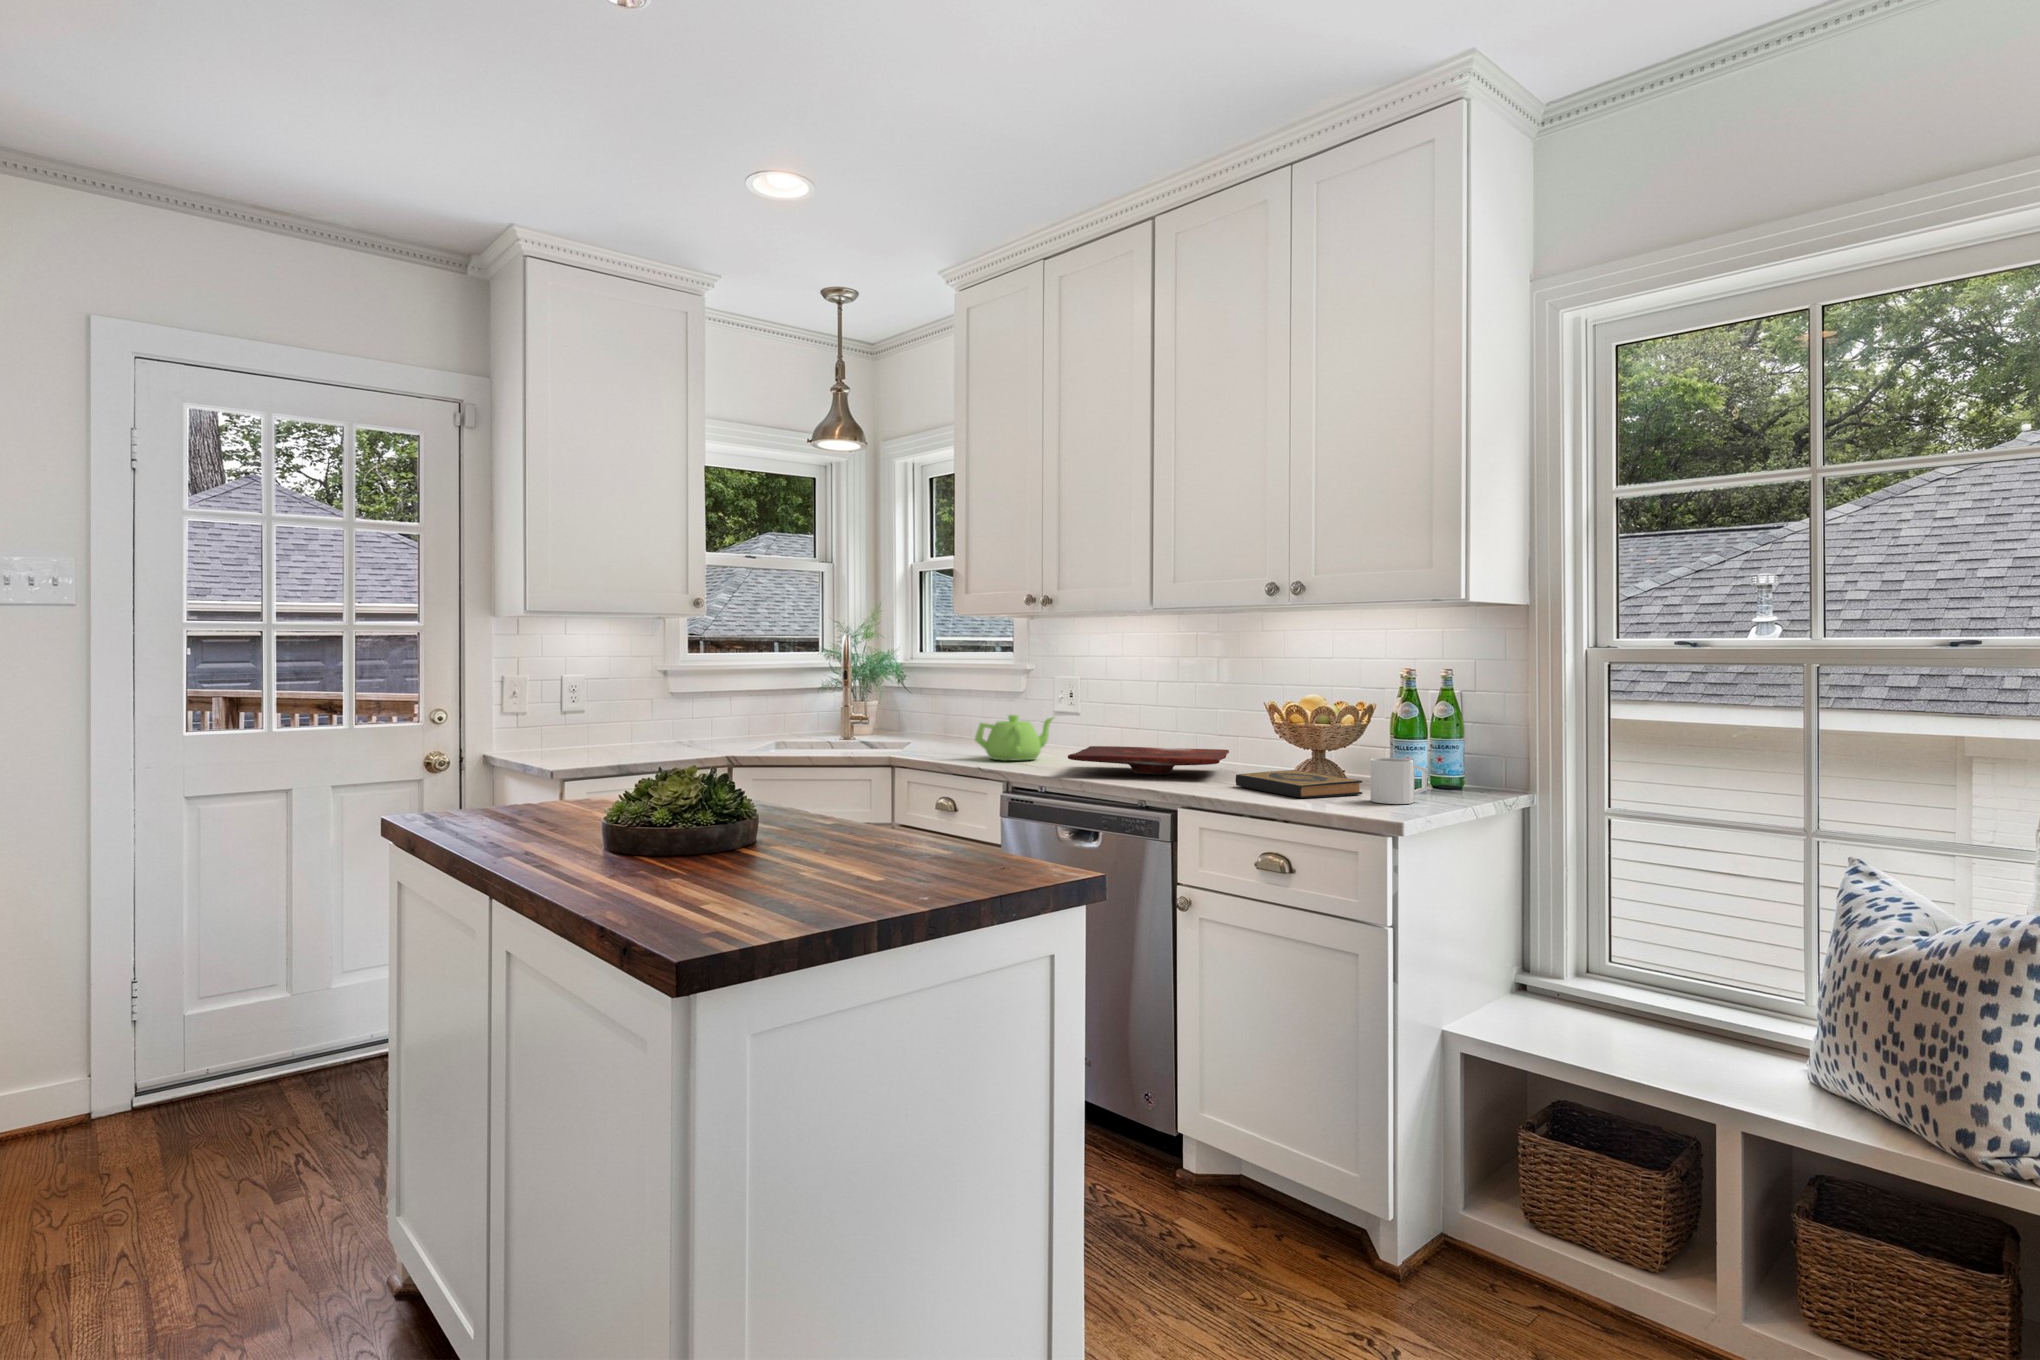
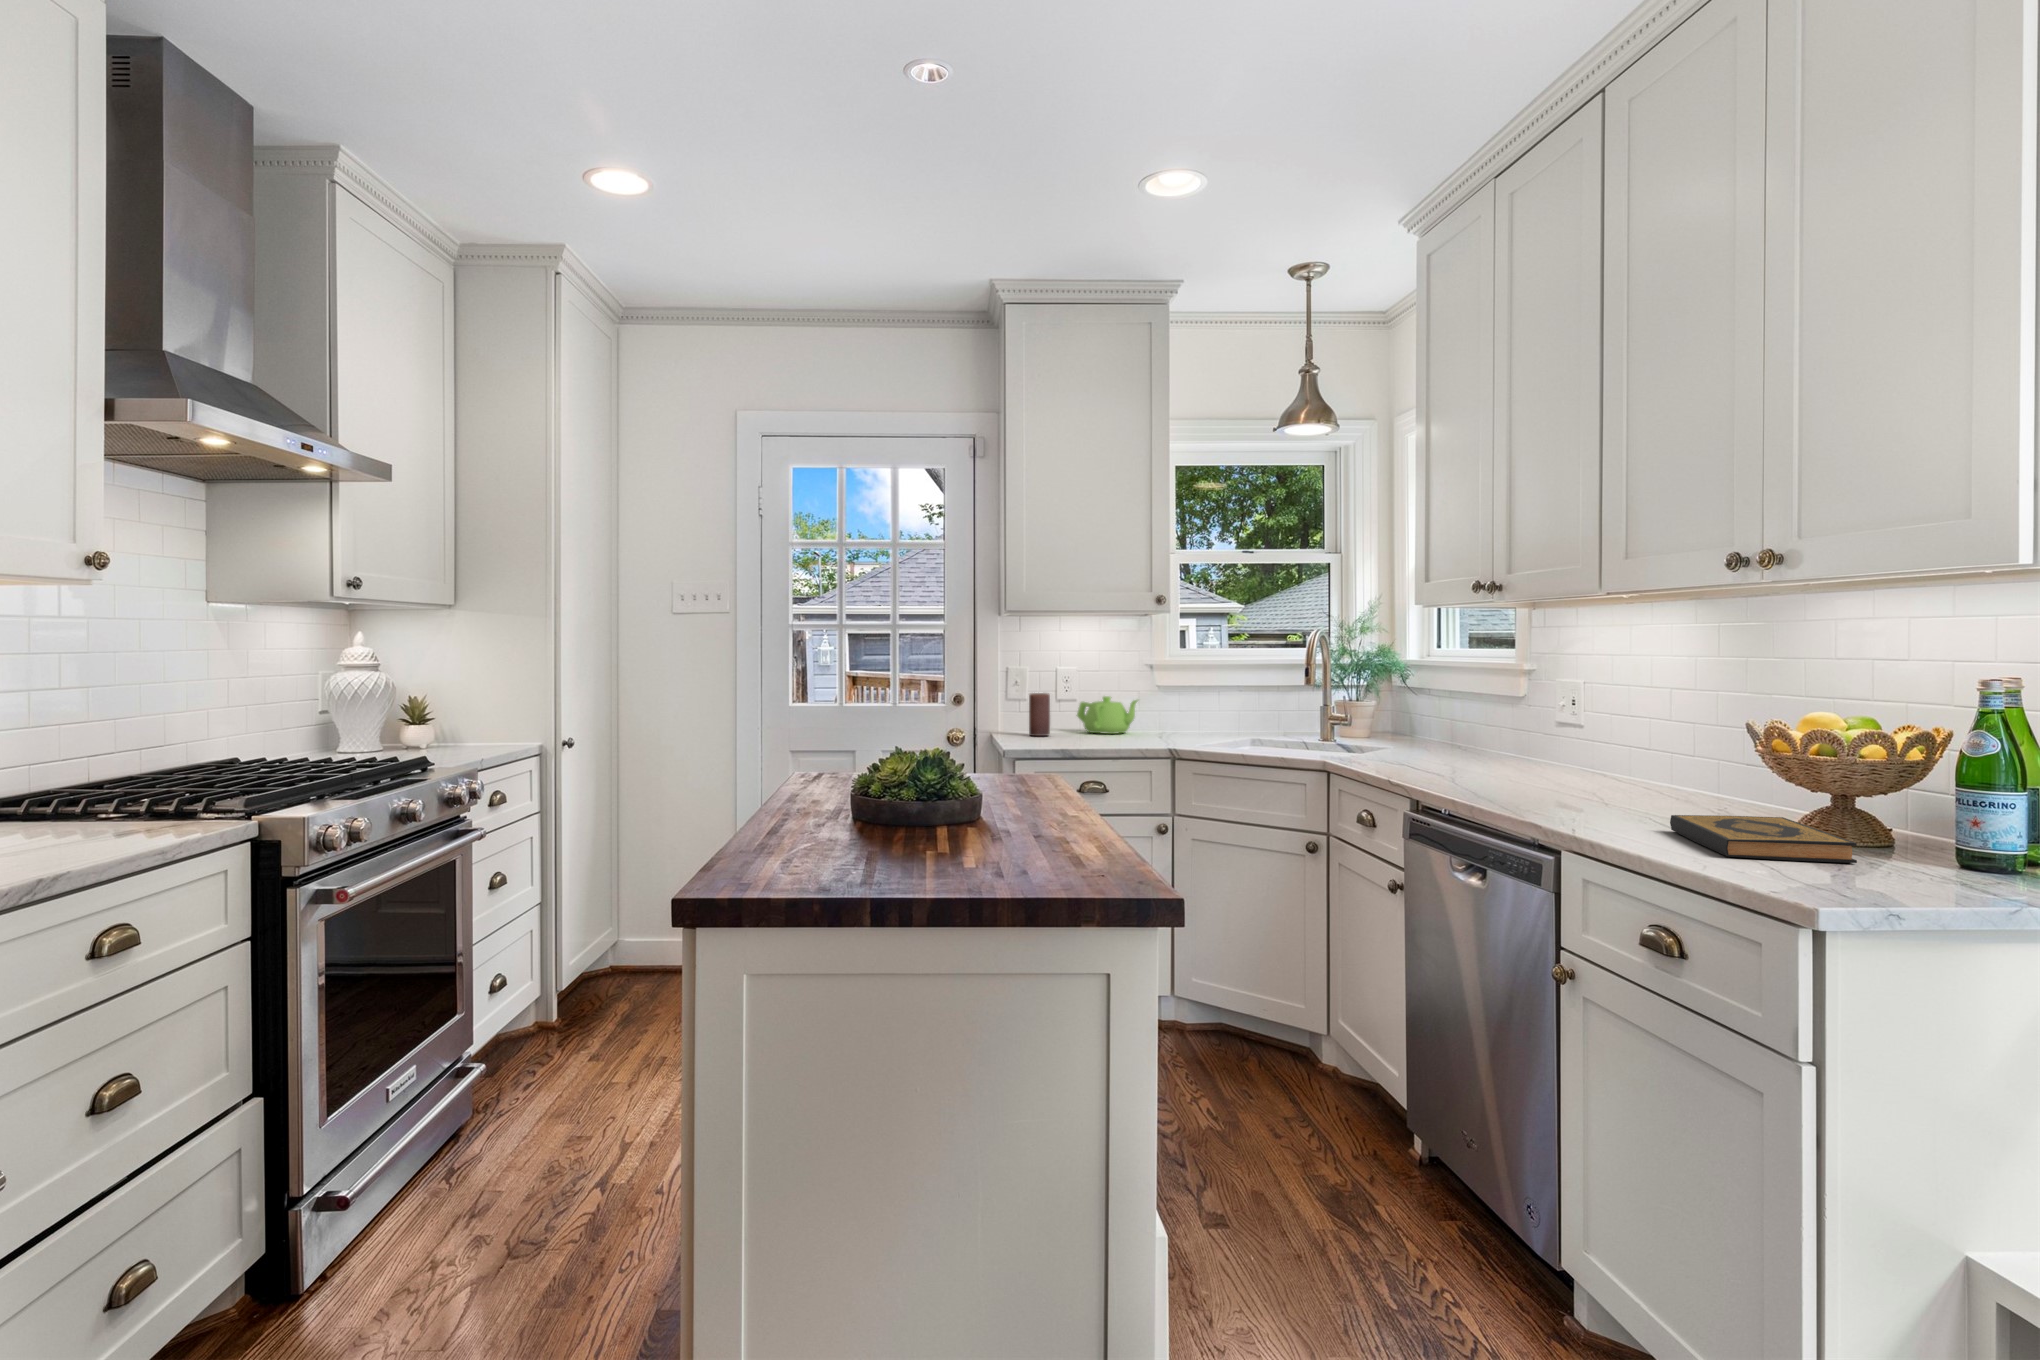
candle: none [542,706,567,755] -> present [1029,693,1050,736]
teapot: present [975,715,1053,761] -> present [1077,696,1138,734]
cutting board: present [1068,746,1229,774] -> none [1466,763,1726,806]
mug: present [1371,758,1427,804] -> none [1843,812,1954,886]

